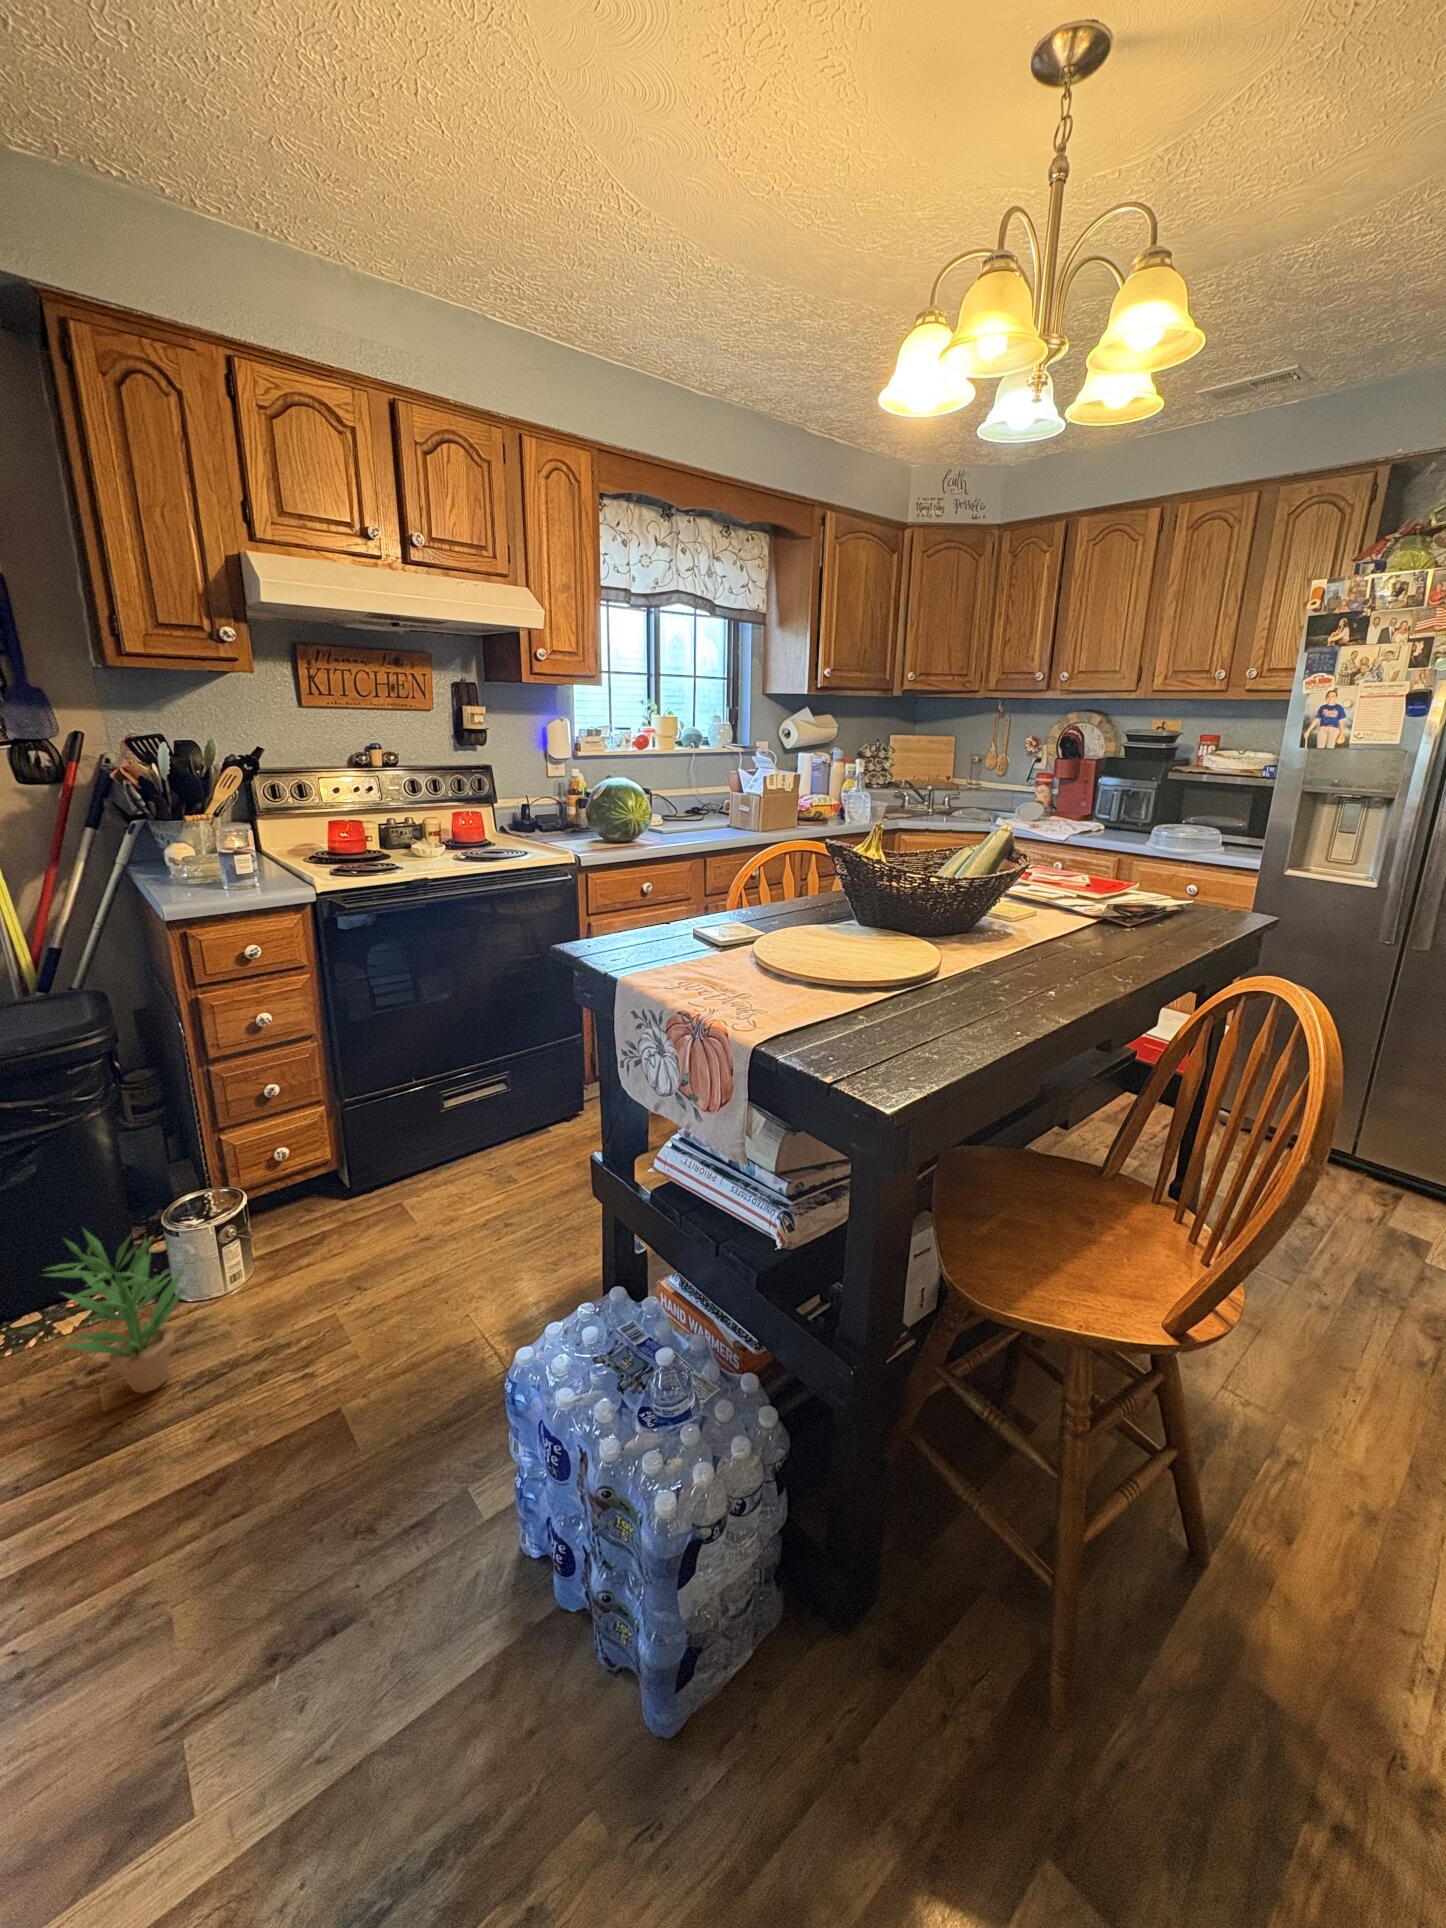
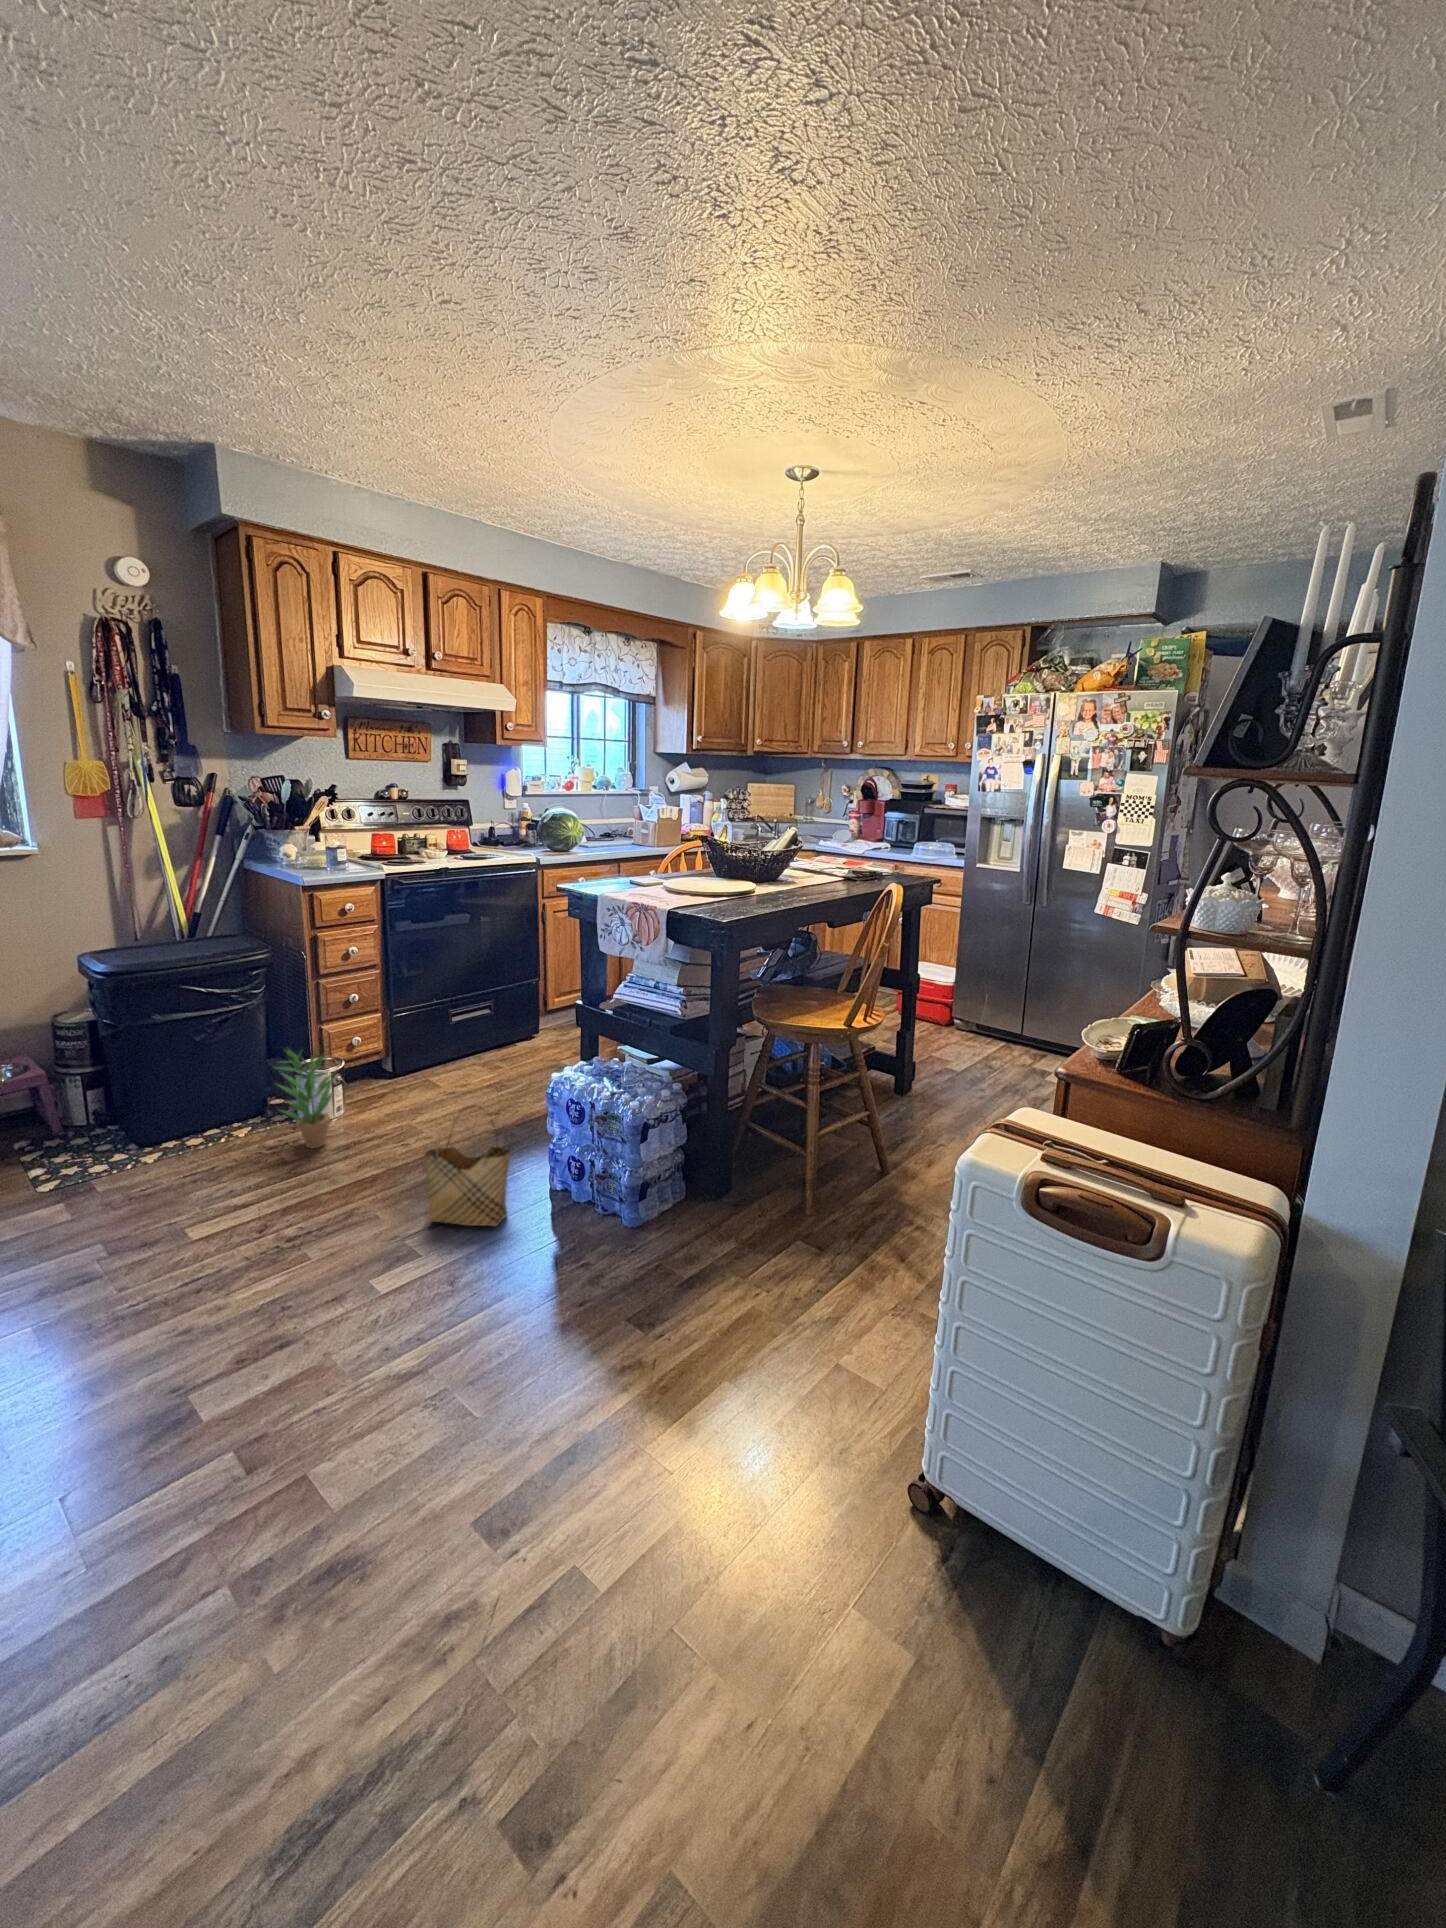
woven basket: none [204,1469,396,1763] -> present [424,1105,510,1226]

